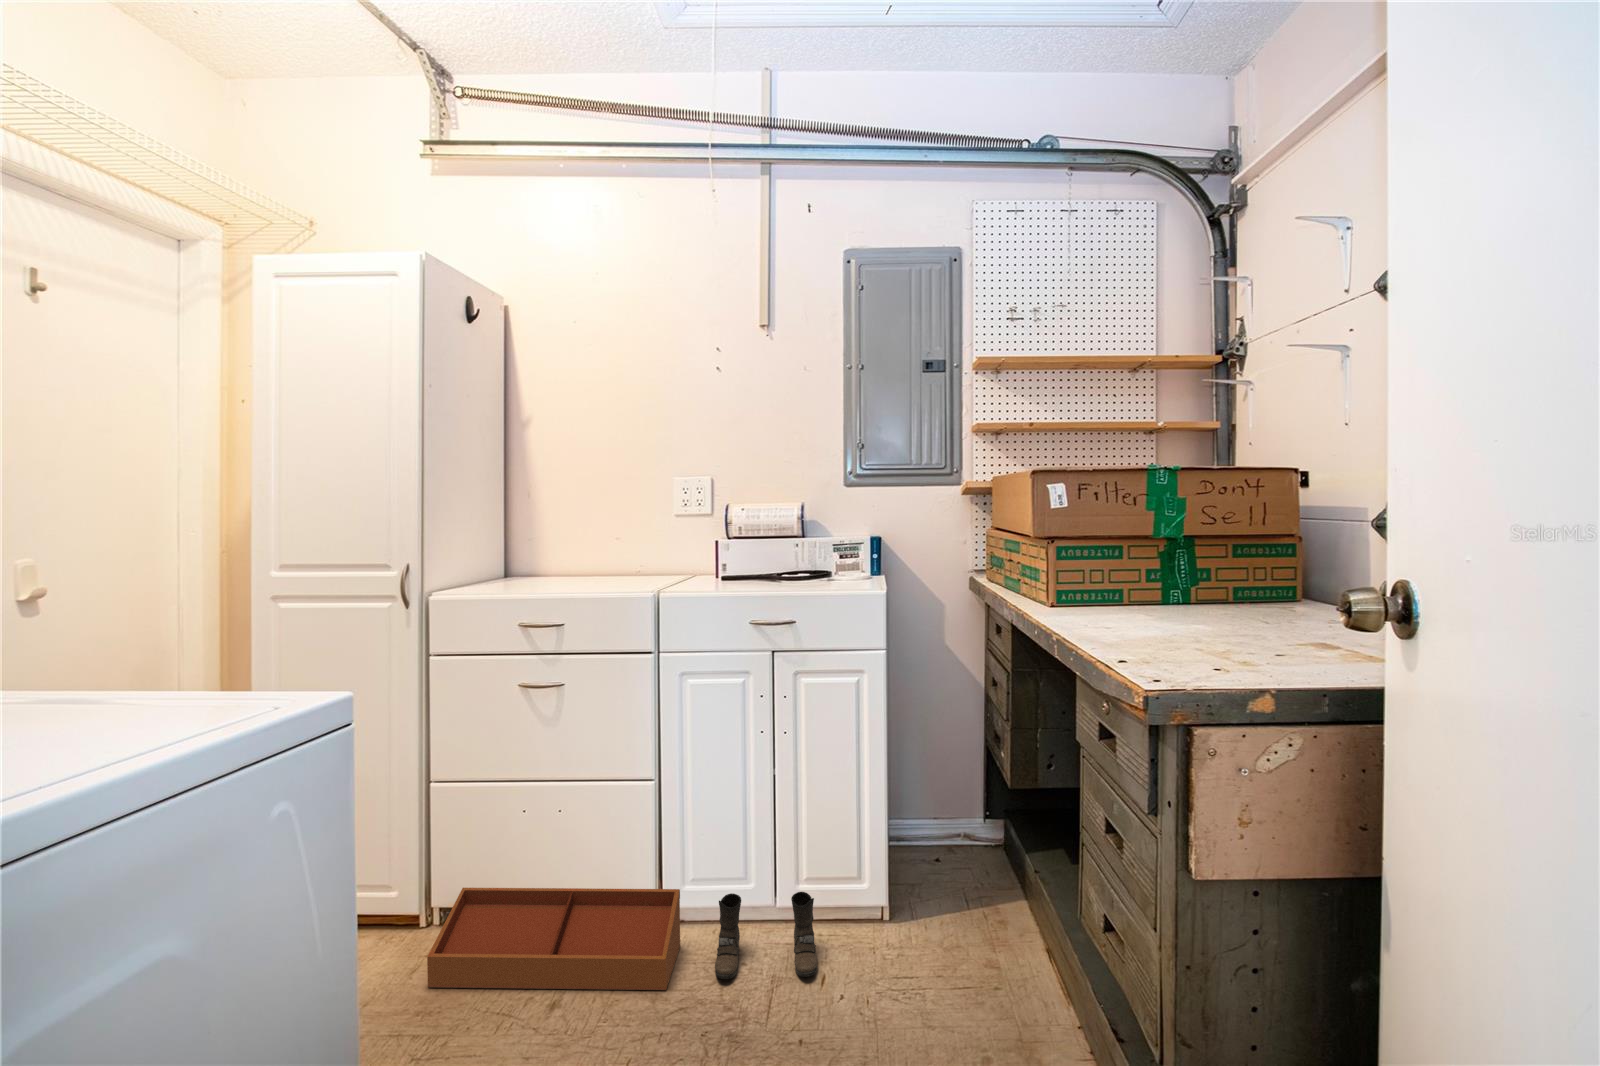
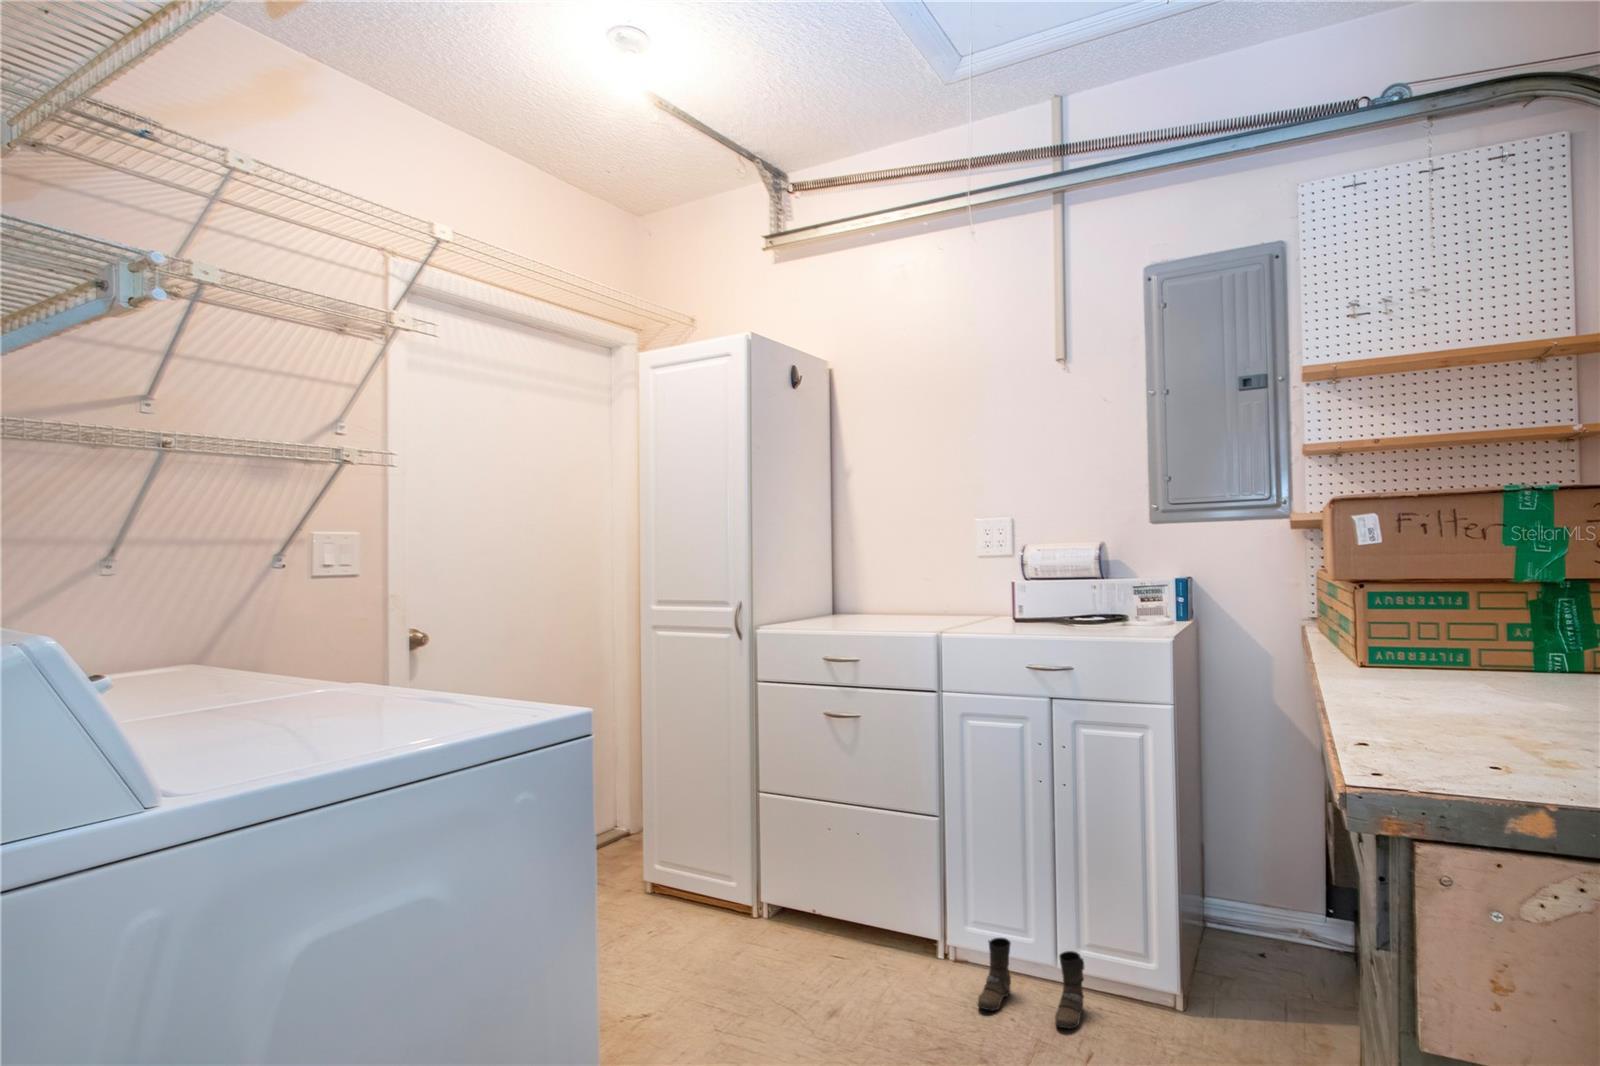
storage bin: present [427,888,680,990] -> none [751,886,957,1004]

